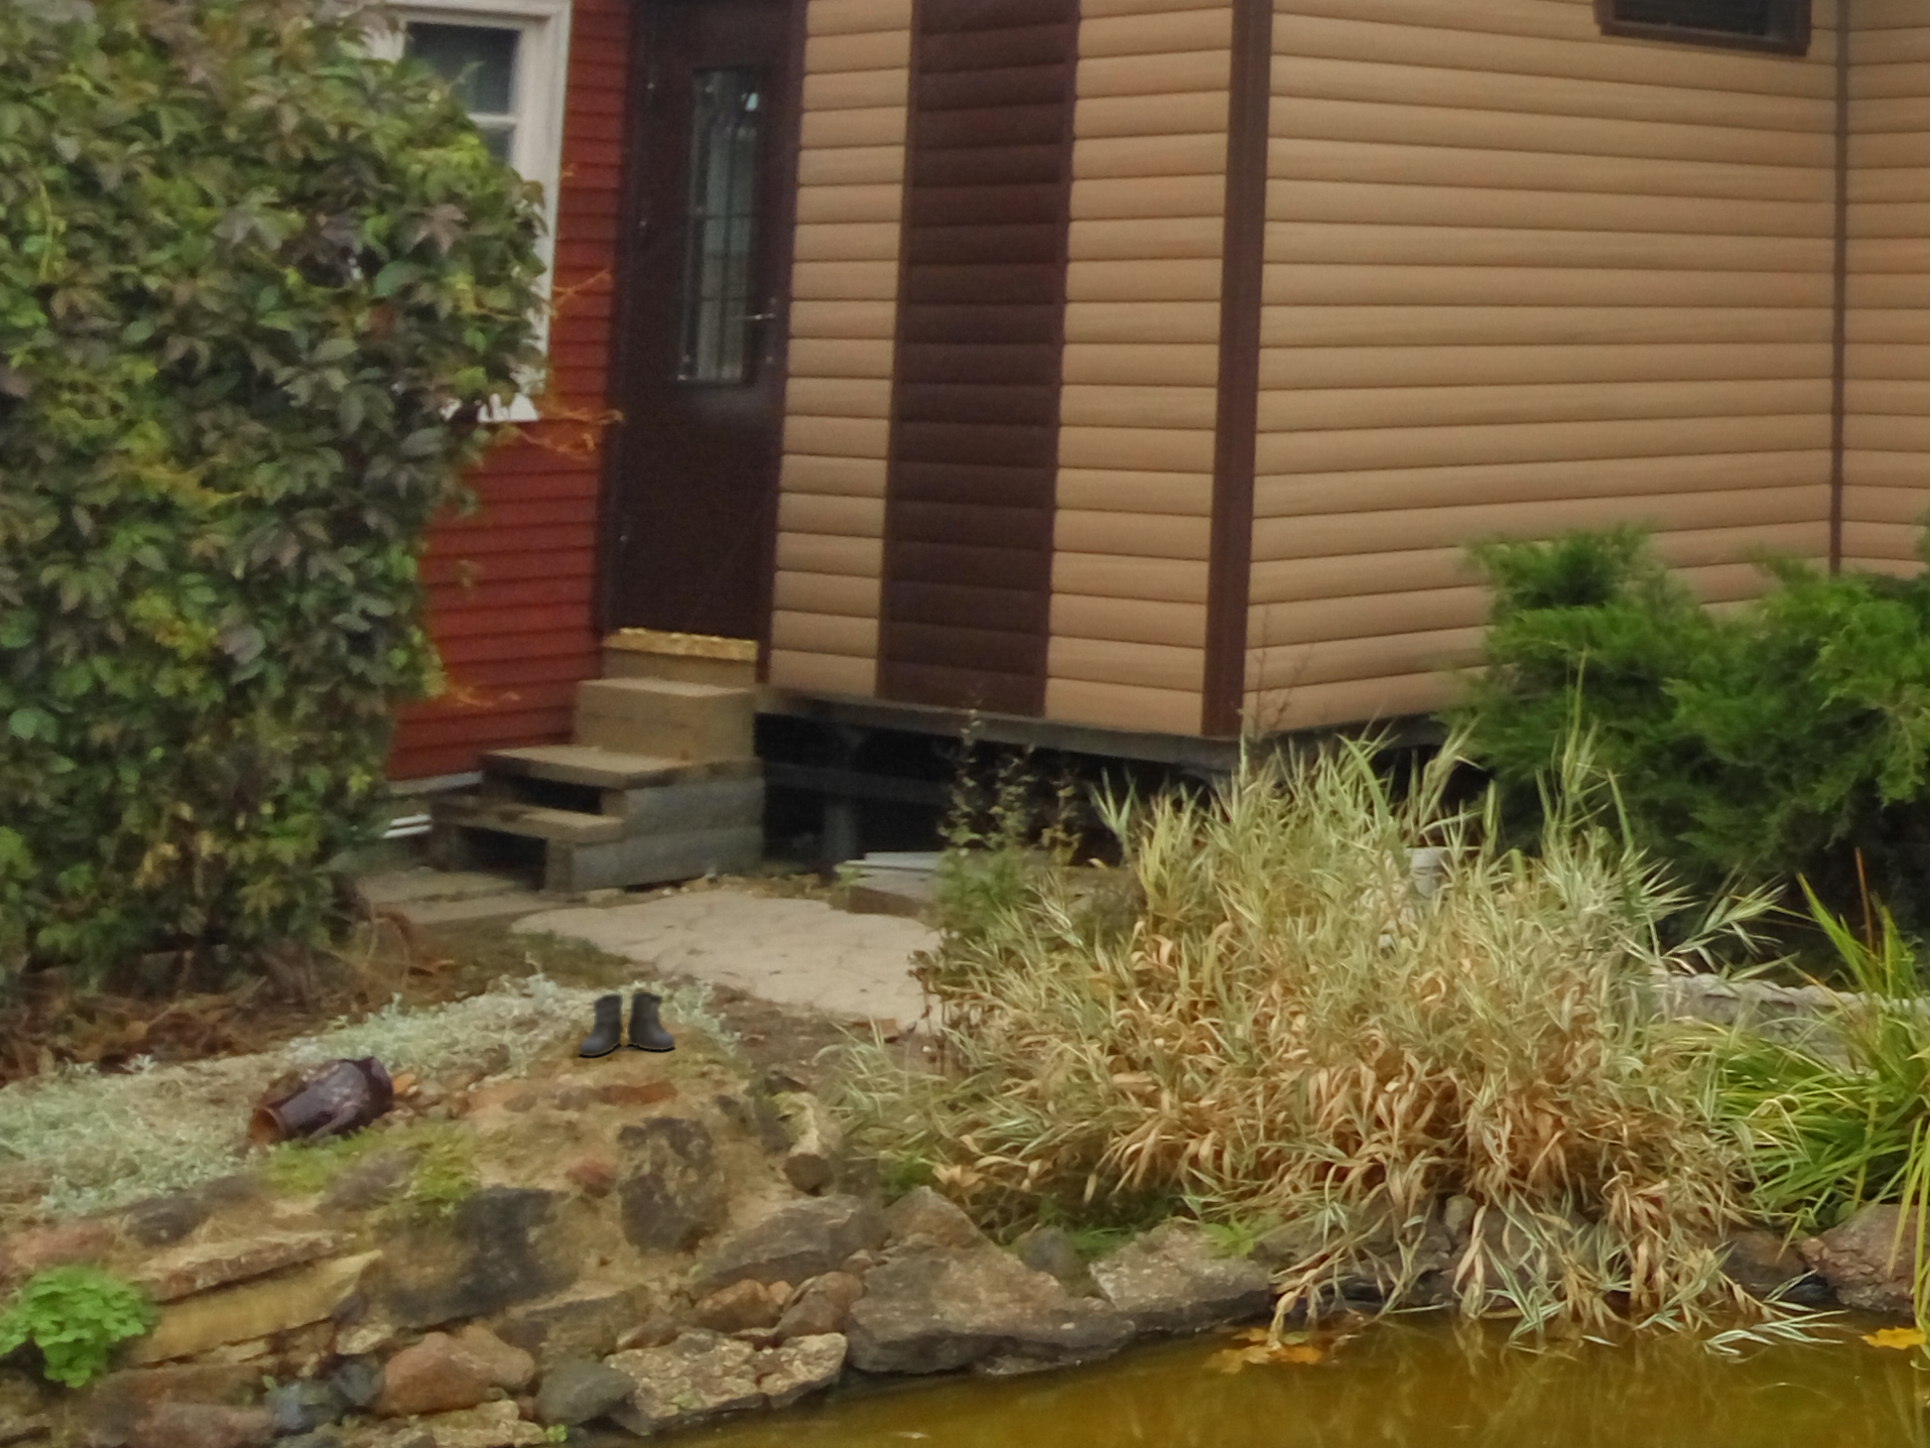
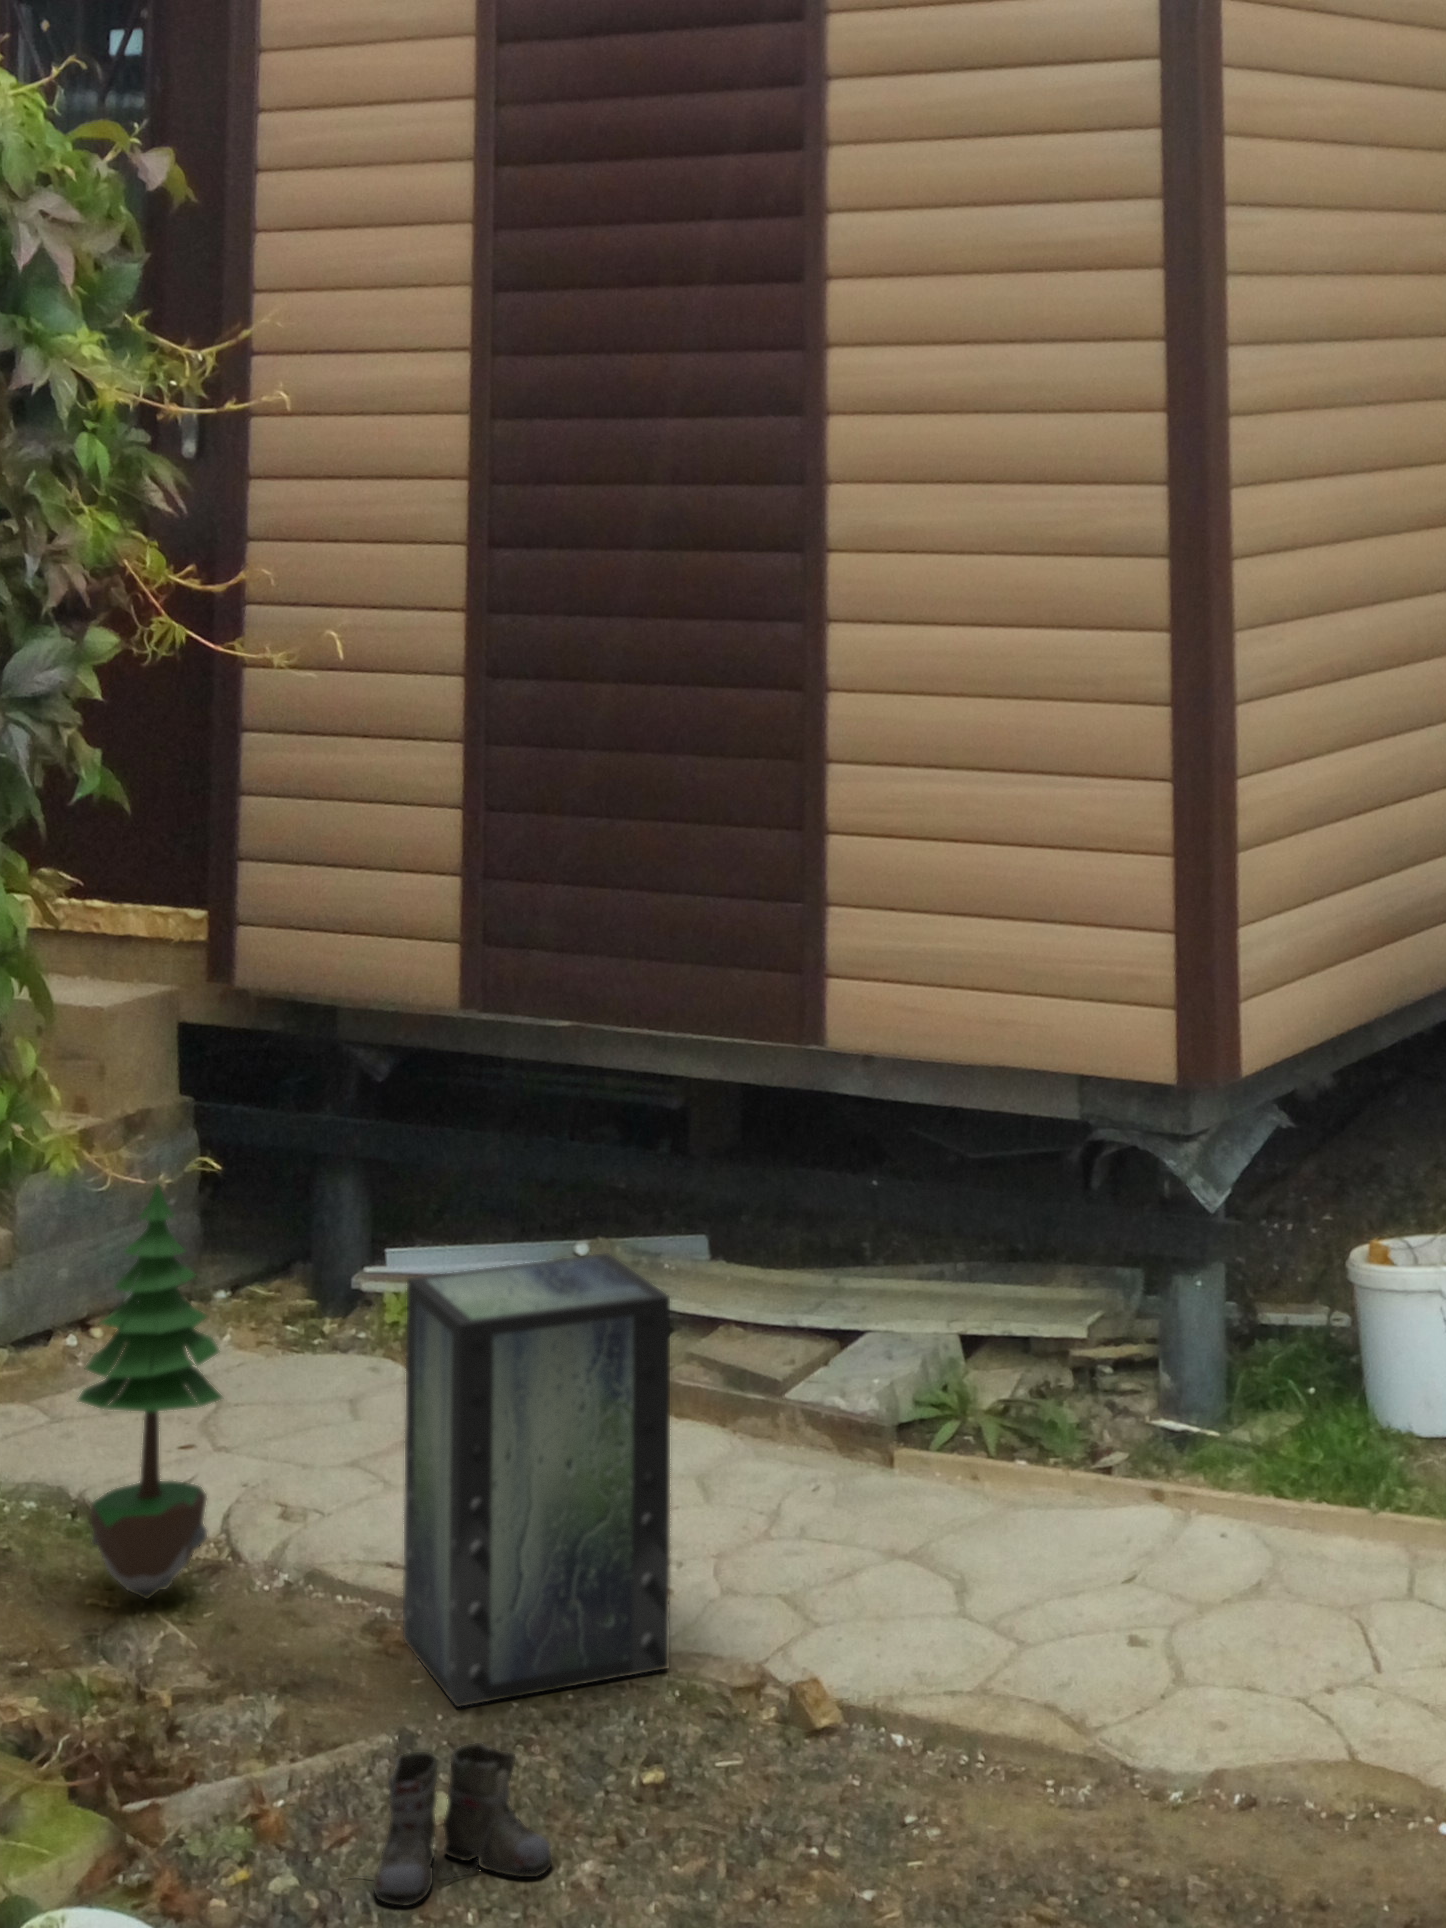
potted tree: none [534,747,618,969] -> present [79,1185,222,1598]
storage box: none [688,789,821,1004] -> present [403,1253,670,1707]

